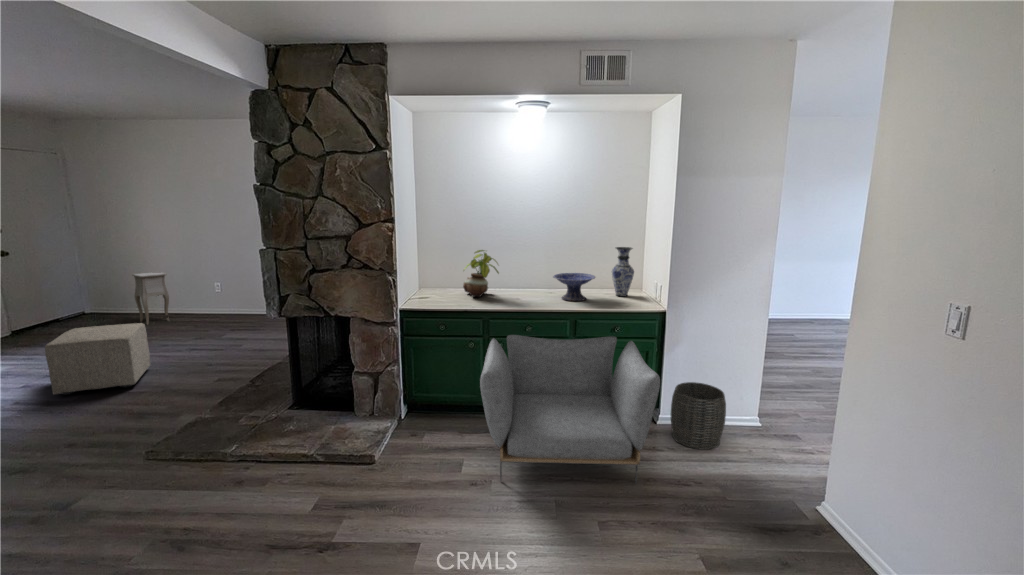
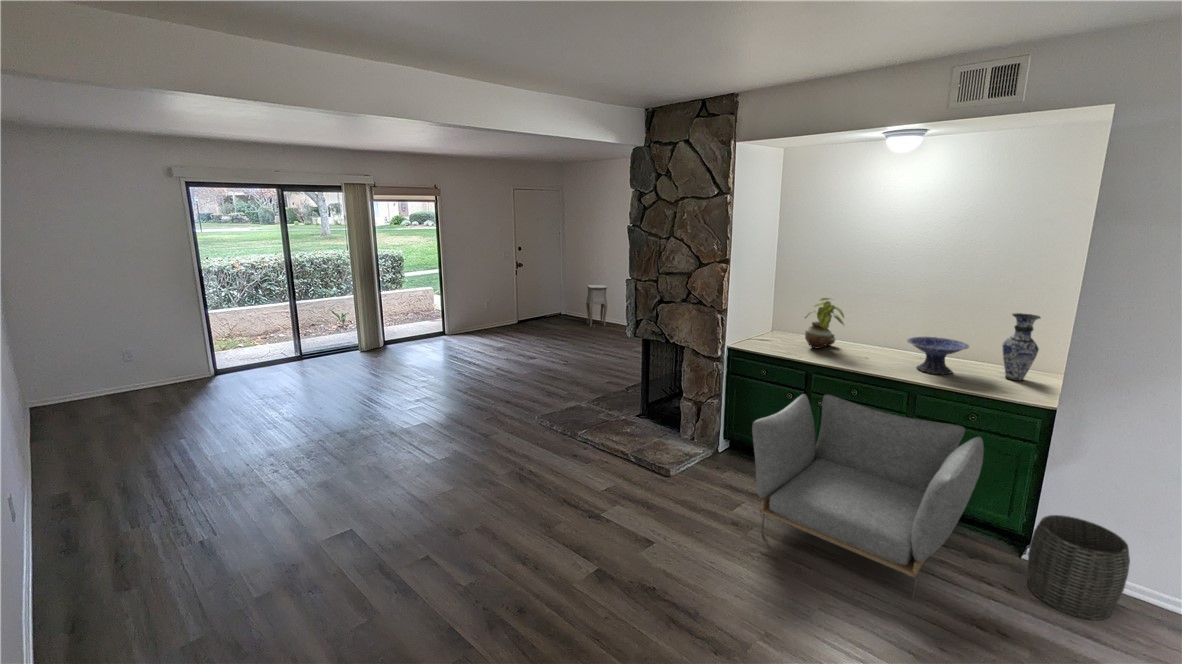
ottoman: present [45,323,151,395] -> none [515,322,574,371]

